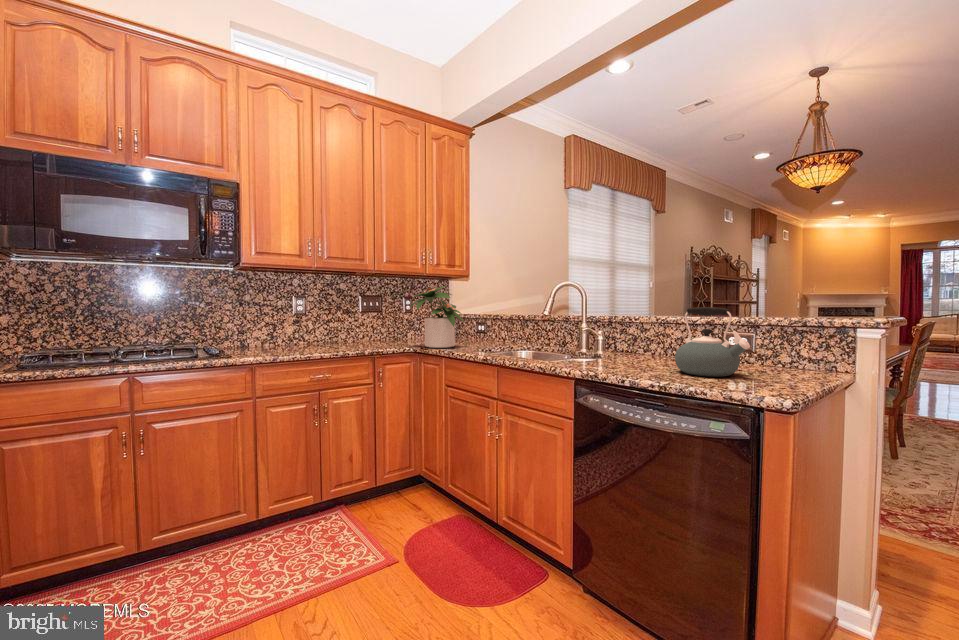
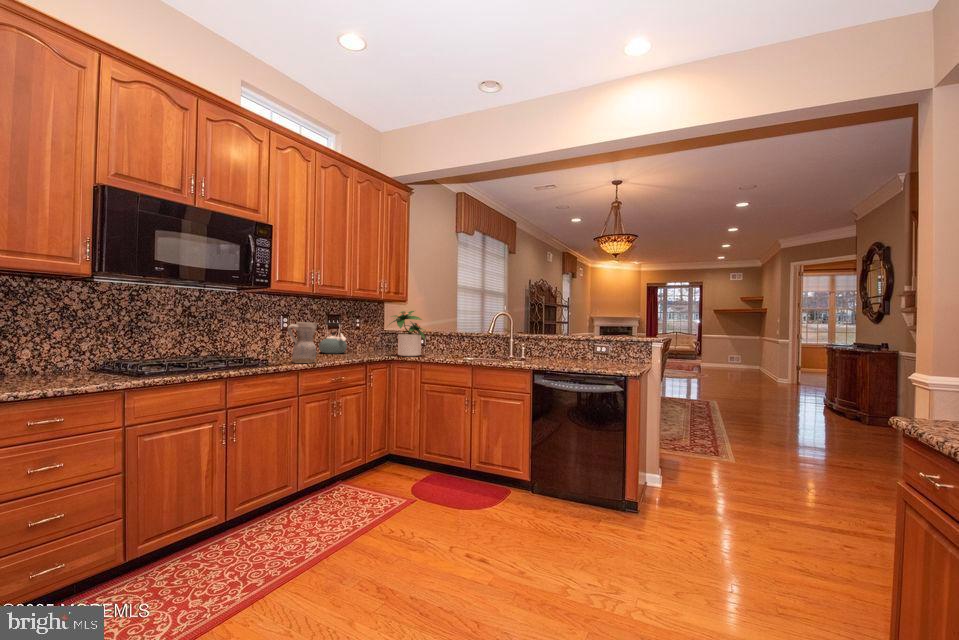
ceramic pitcher: none [248,302,288,356] -> present [288,322,317,363]
kettle: present [675,307,750,377] -> present [319,322,347,354]

